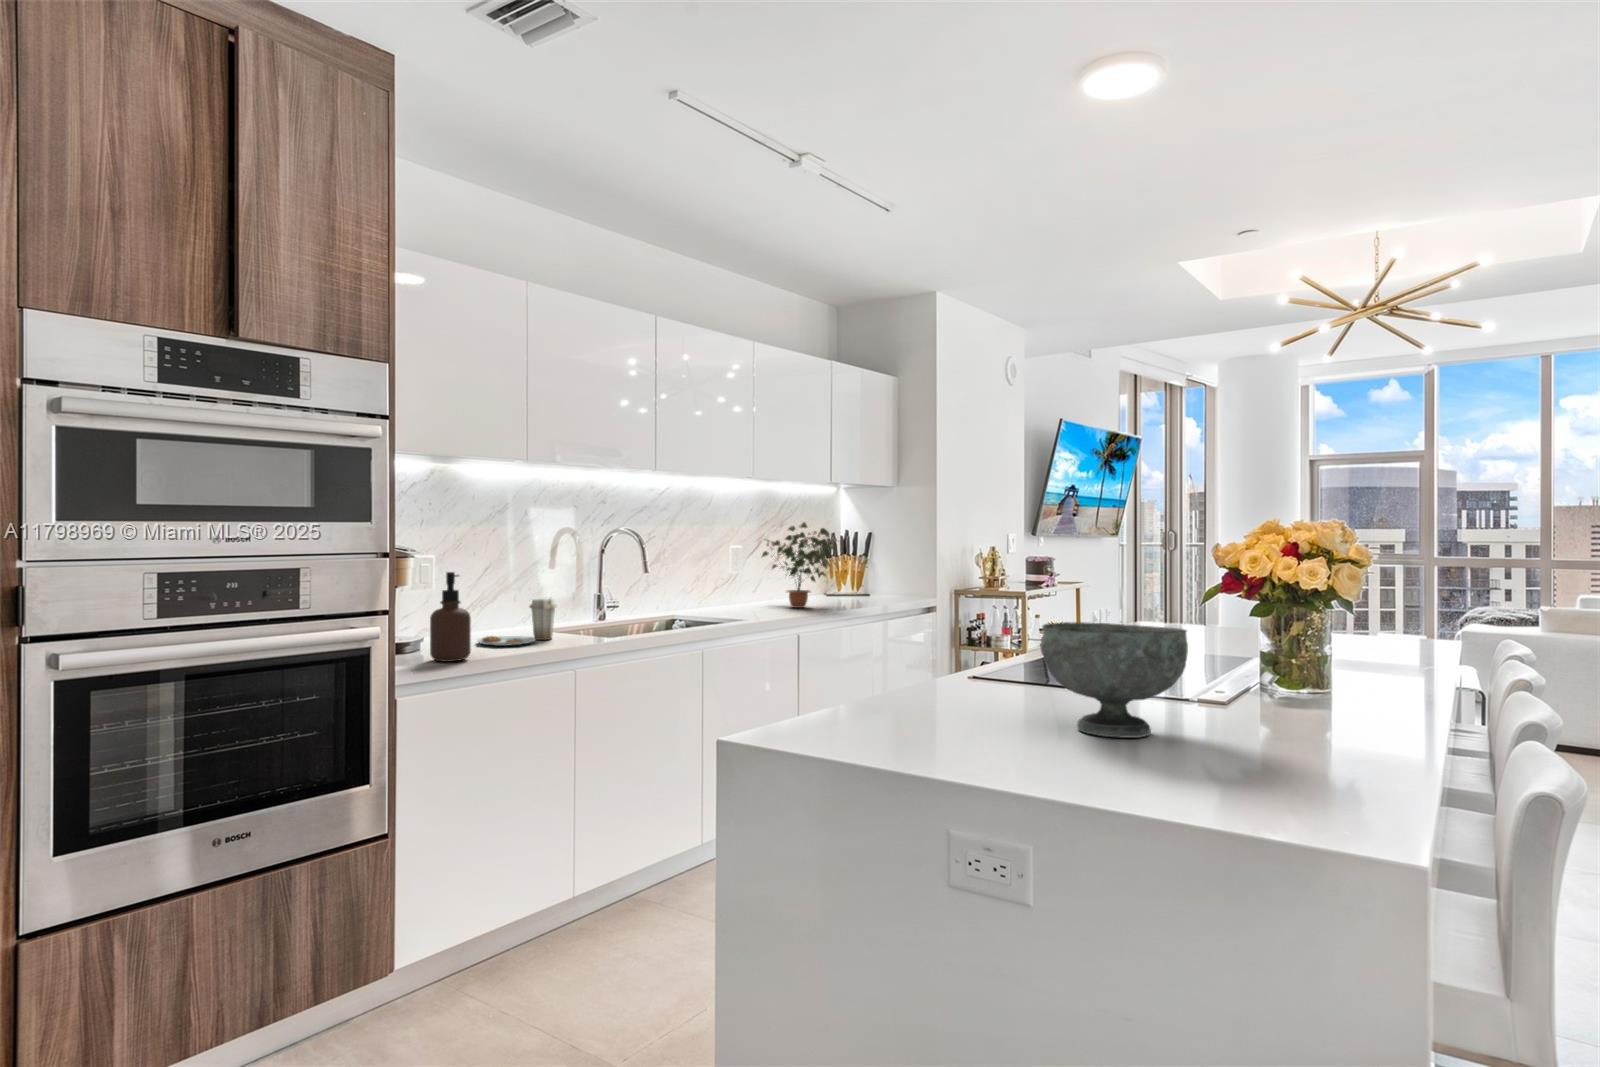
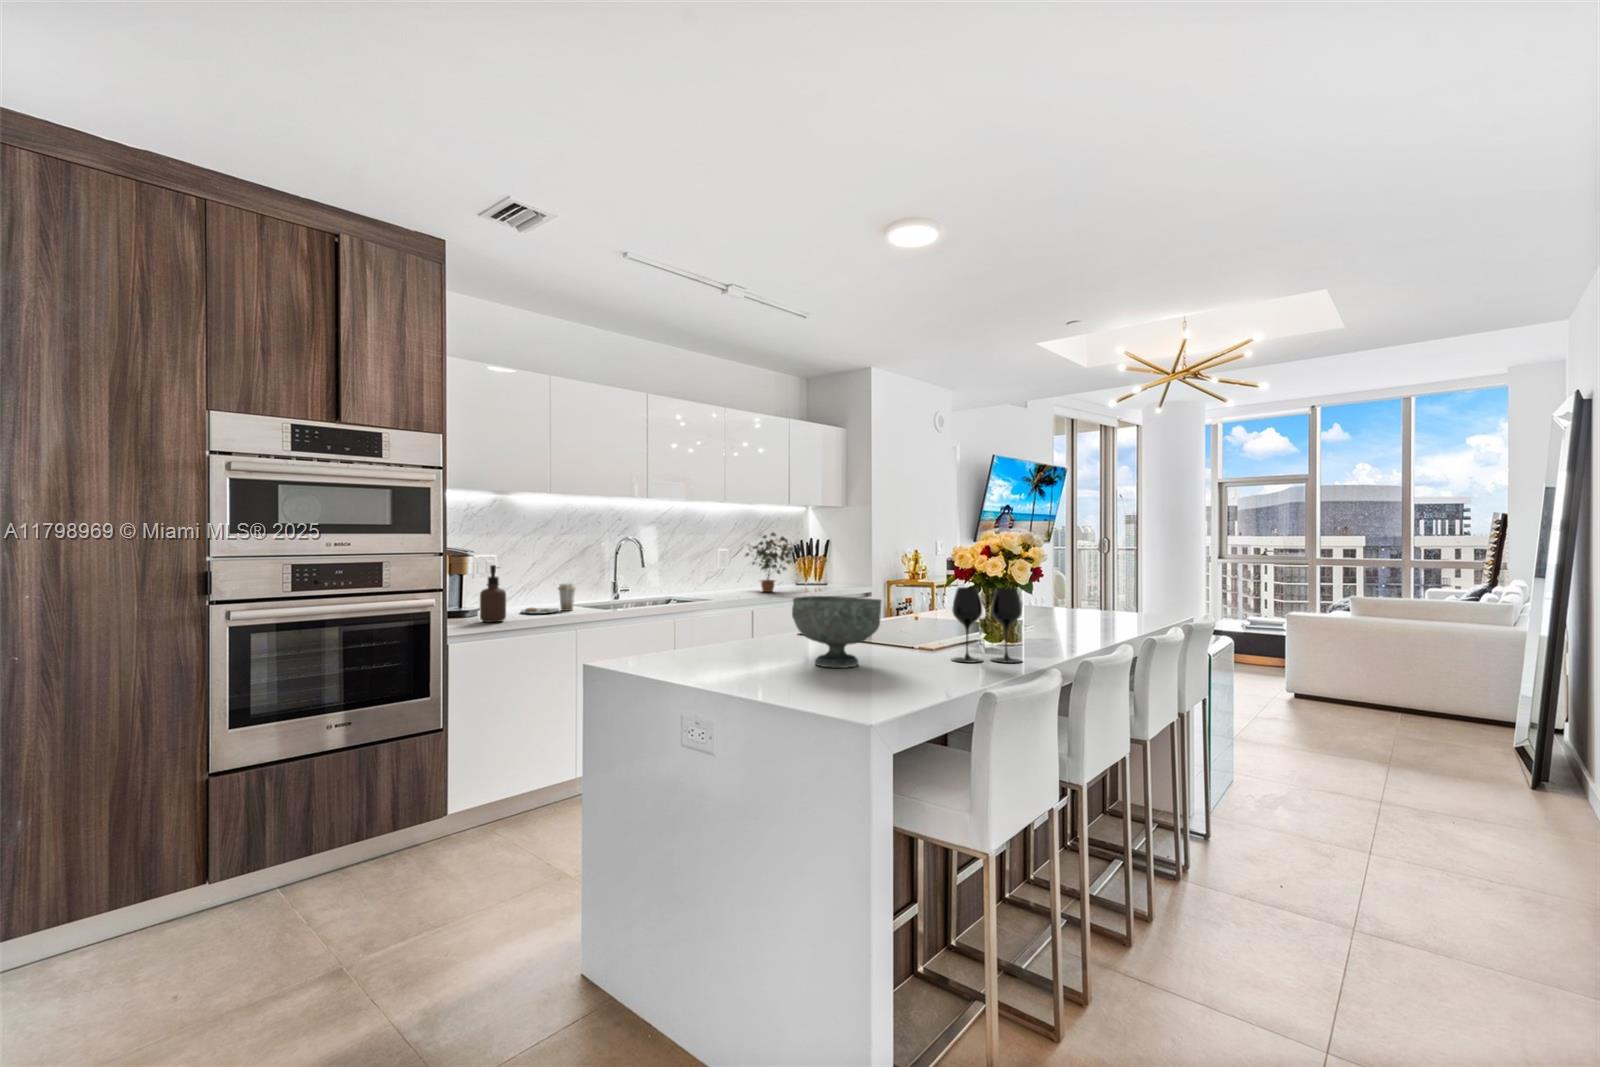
wine glass: none [1264,607,1374,724] -> present [952,587,1022,663]

